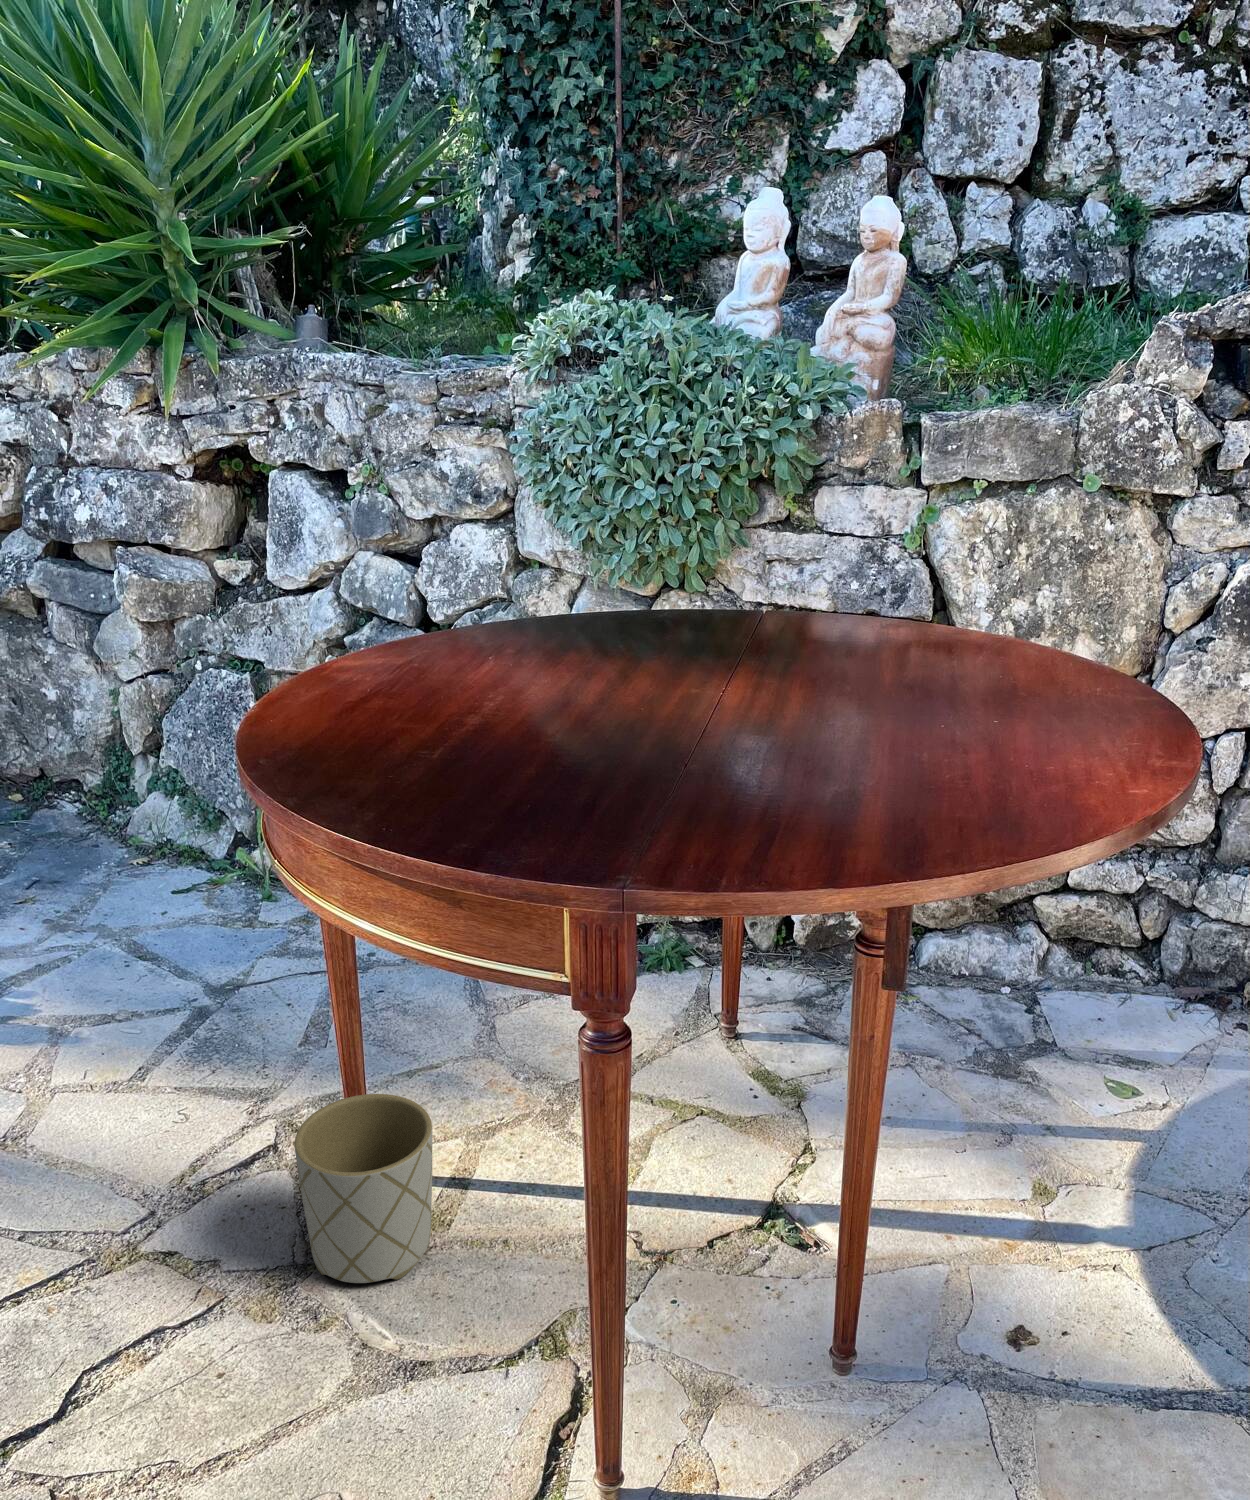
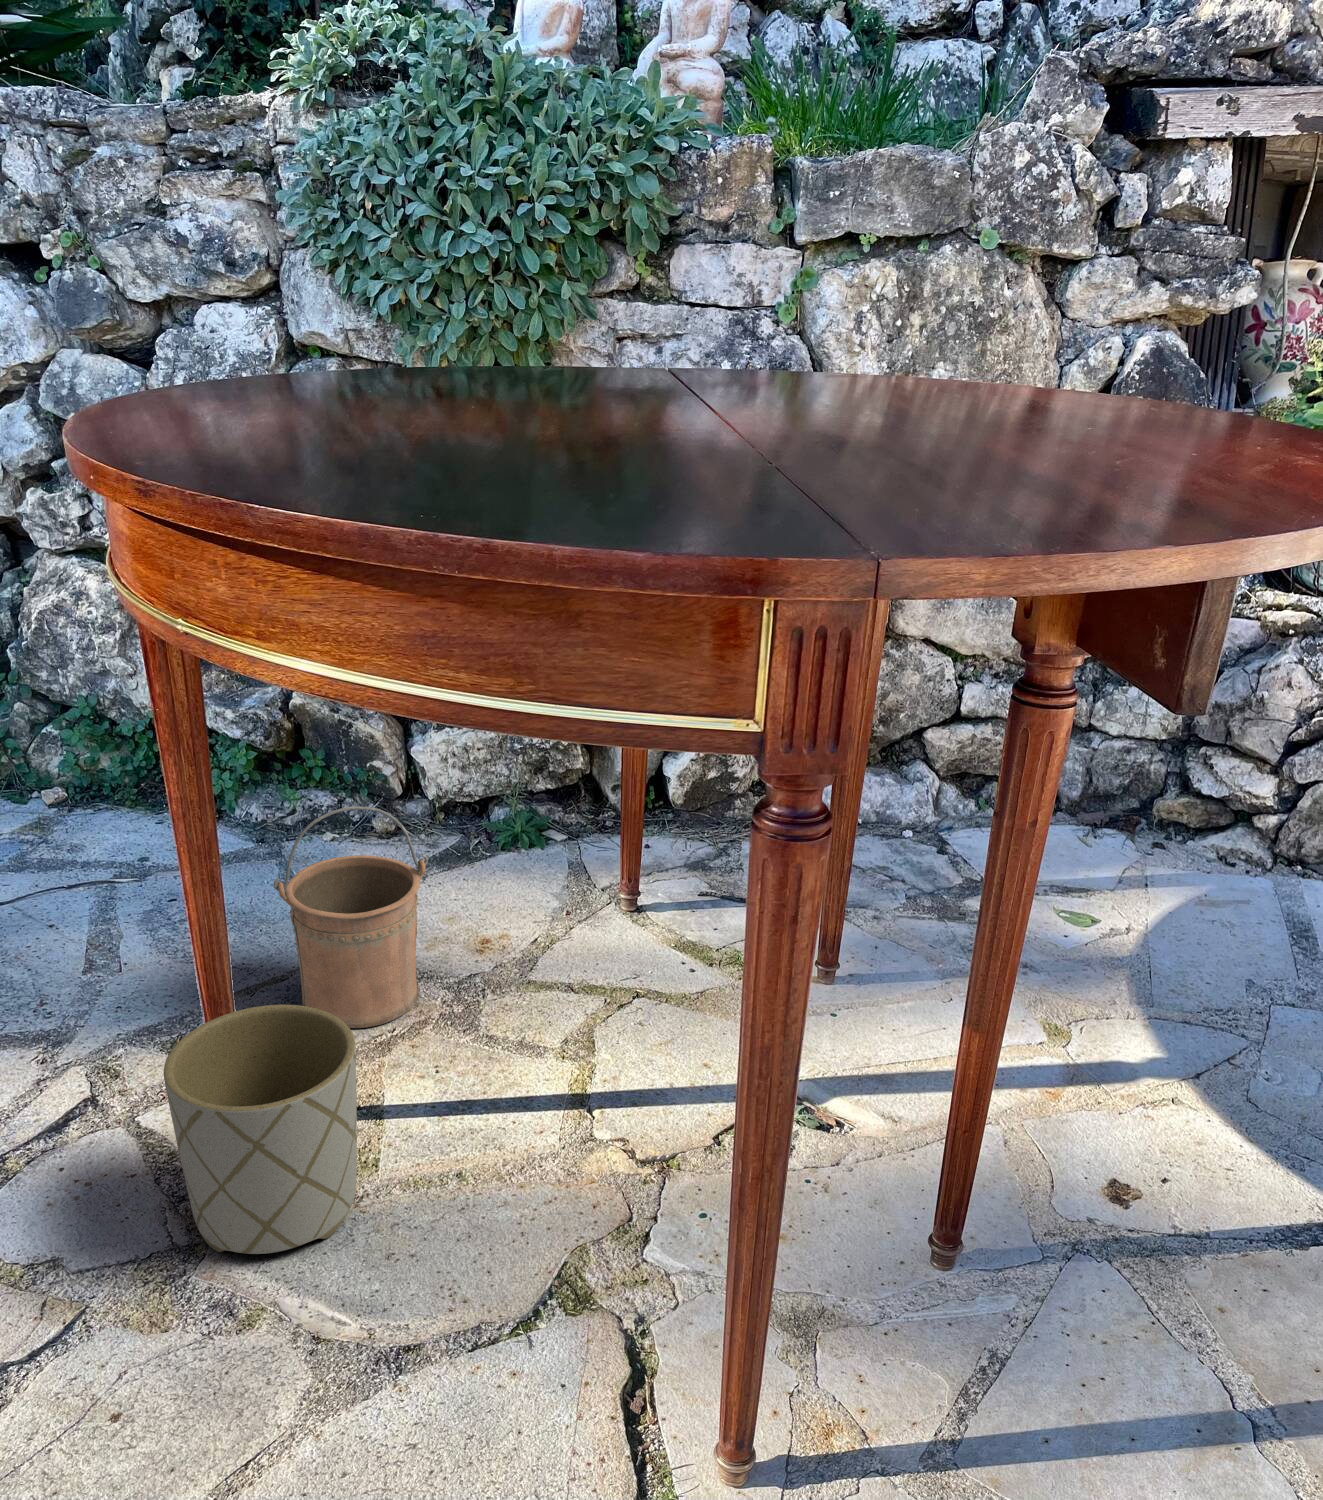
bucket: none [421,941,540,1114] -> present [273,806,428,1028]

